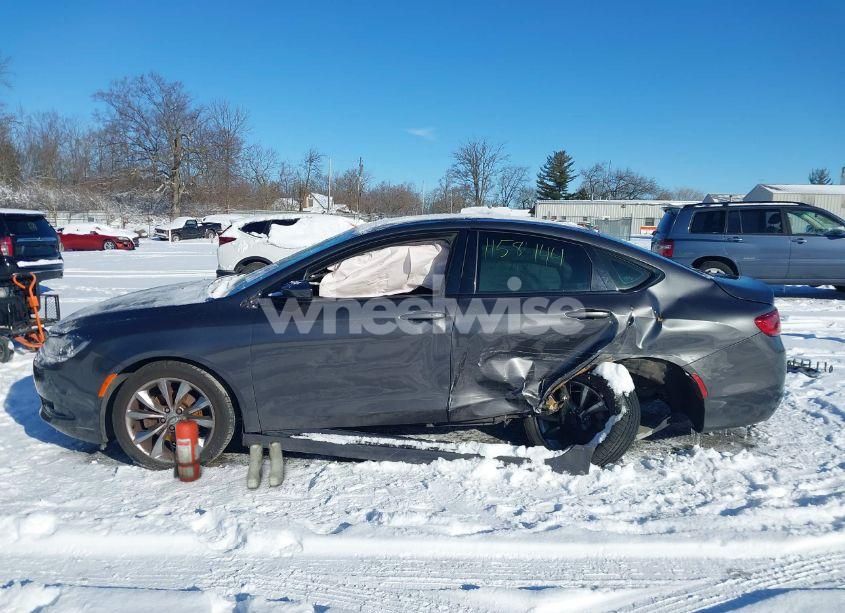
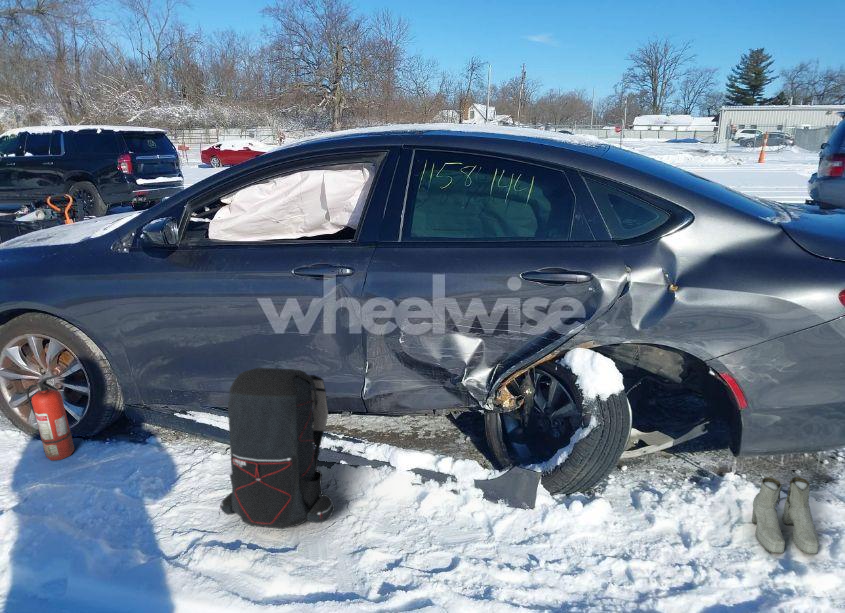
backpack: none [369,382,459,501] -> present [219,368,335,529]
boots: present [247,440,283,489] -> present [752,477,819,555]

